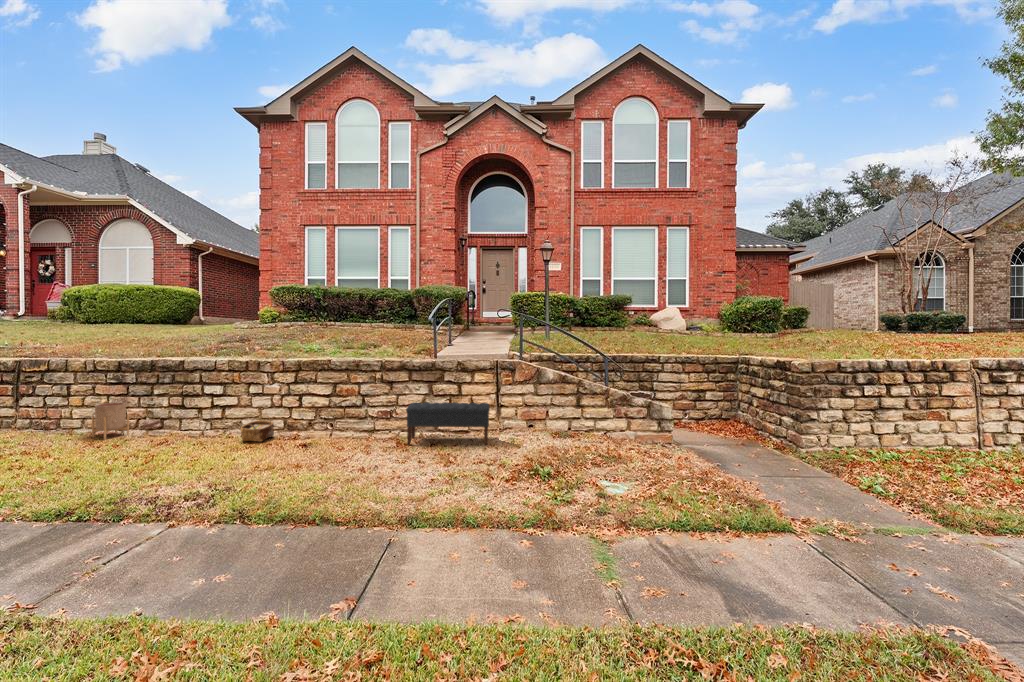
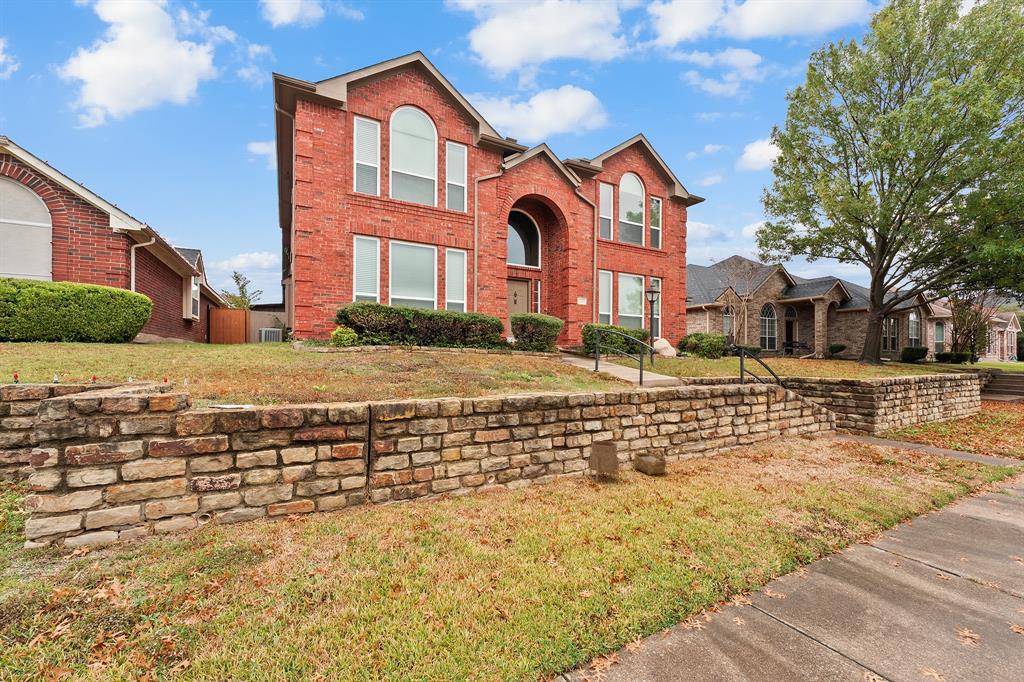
bench: present [406,402,490,445] -> none [730,419,792,459]
planter: present [92,403,129,439] -> present [590,441,619,482]

